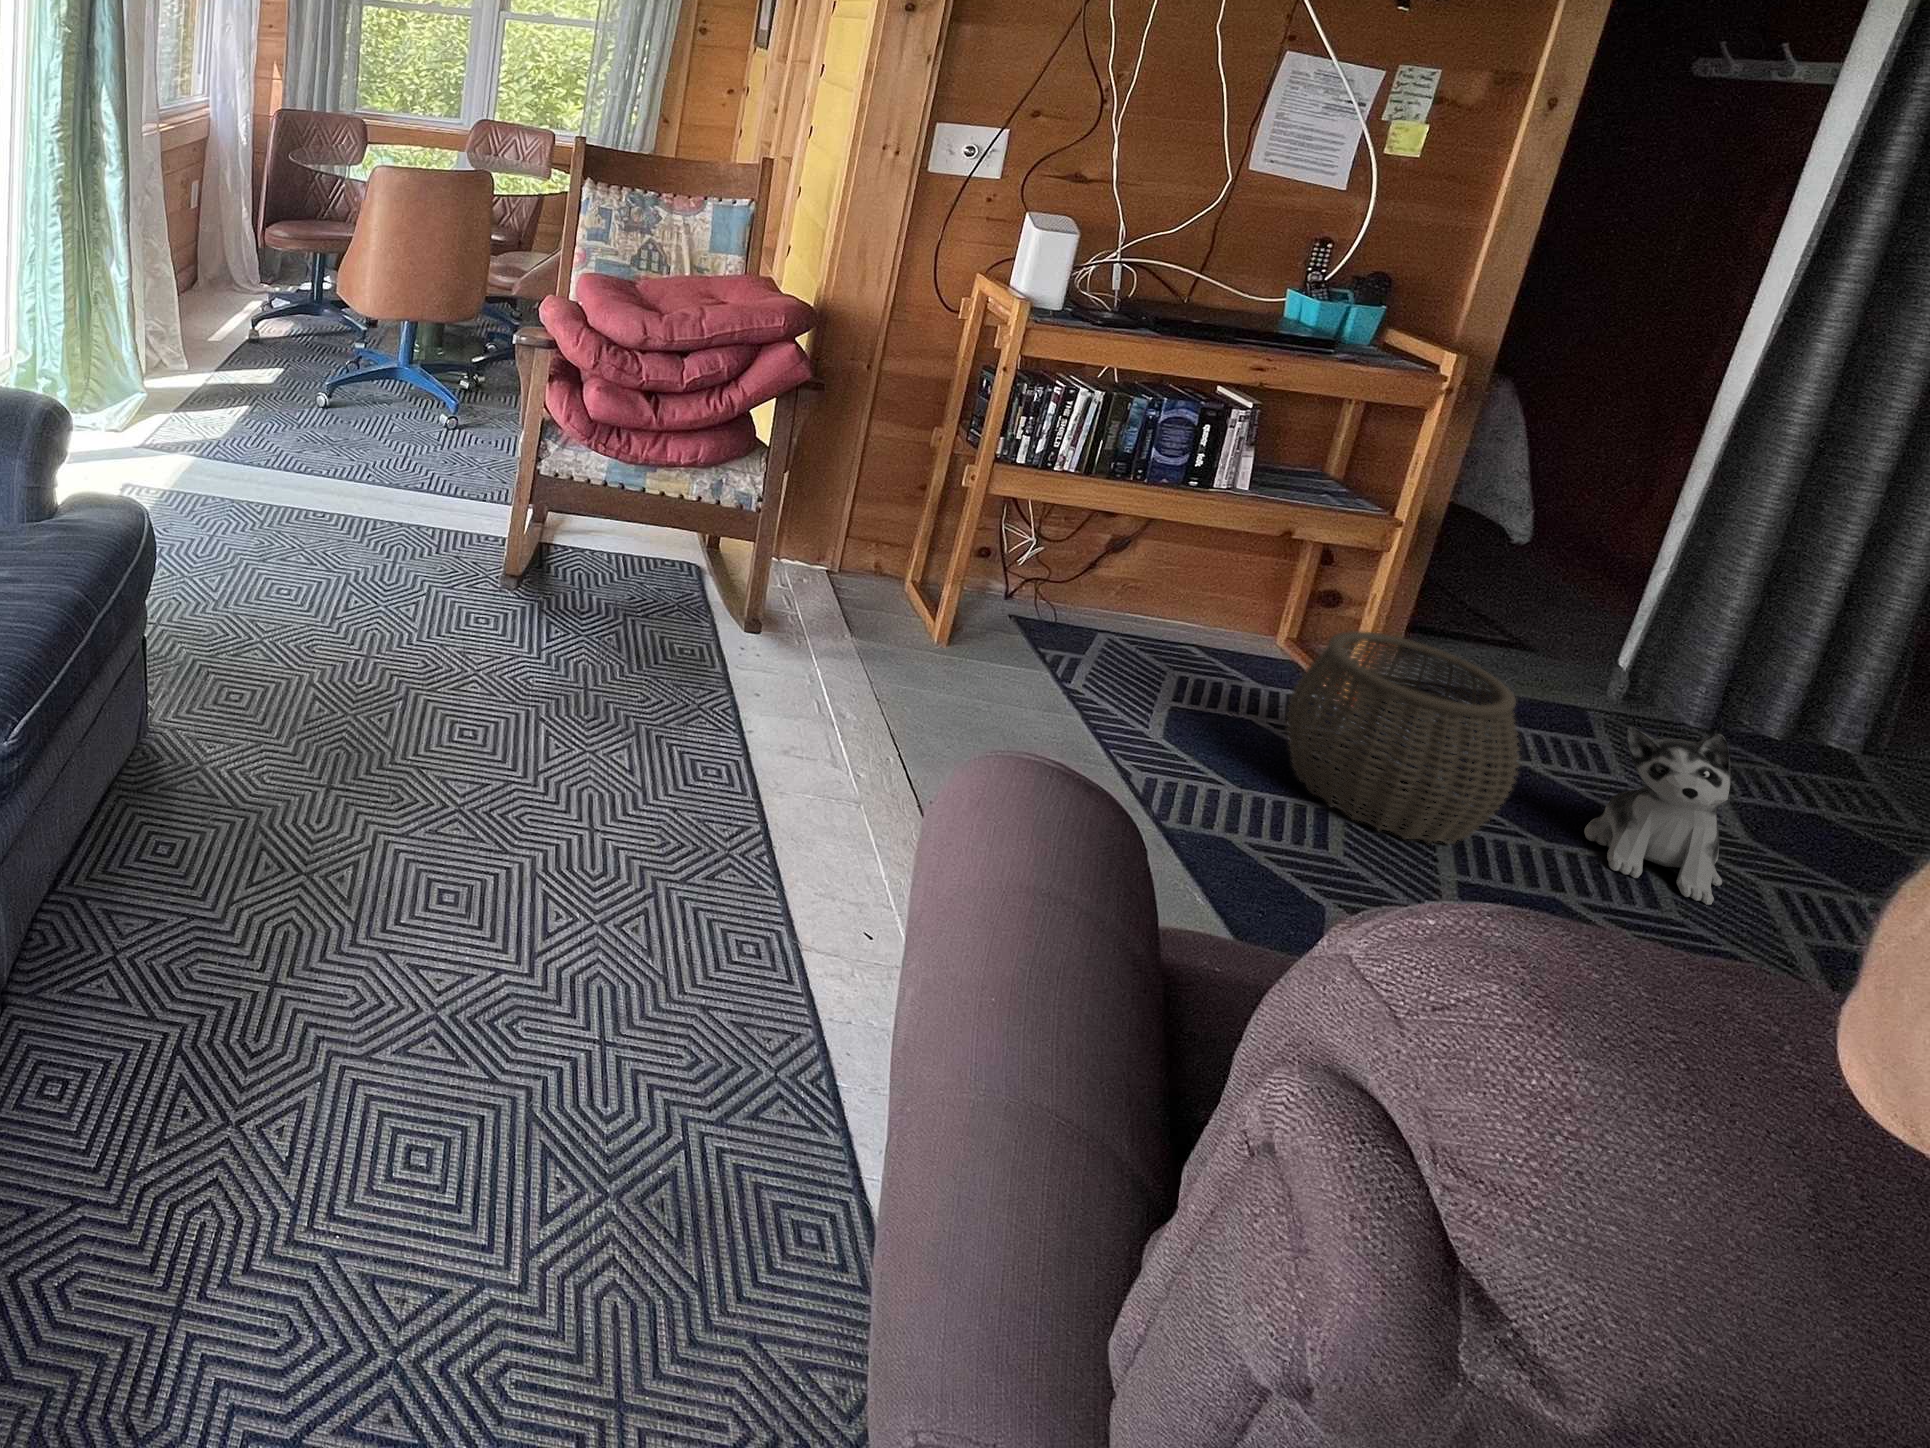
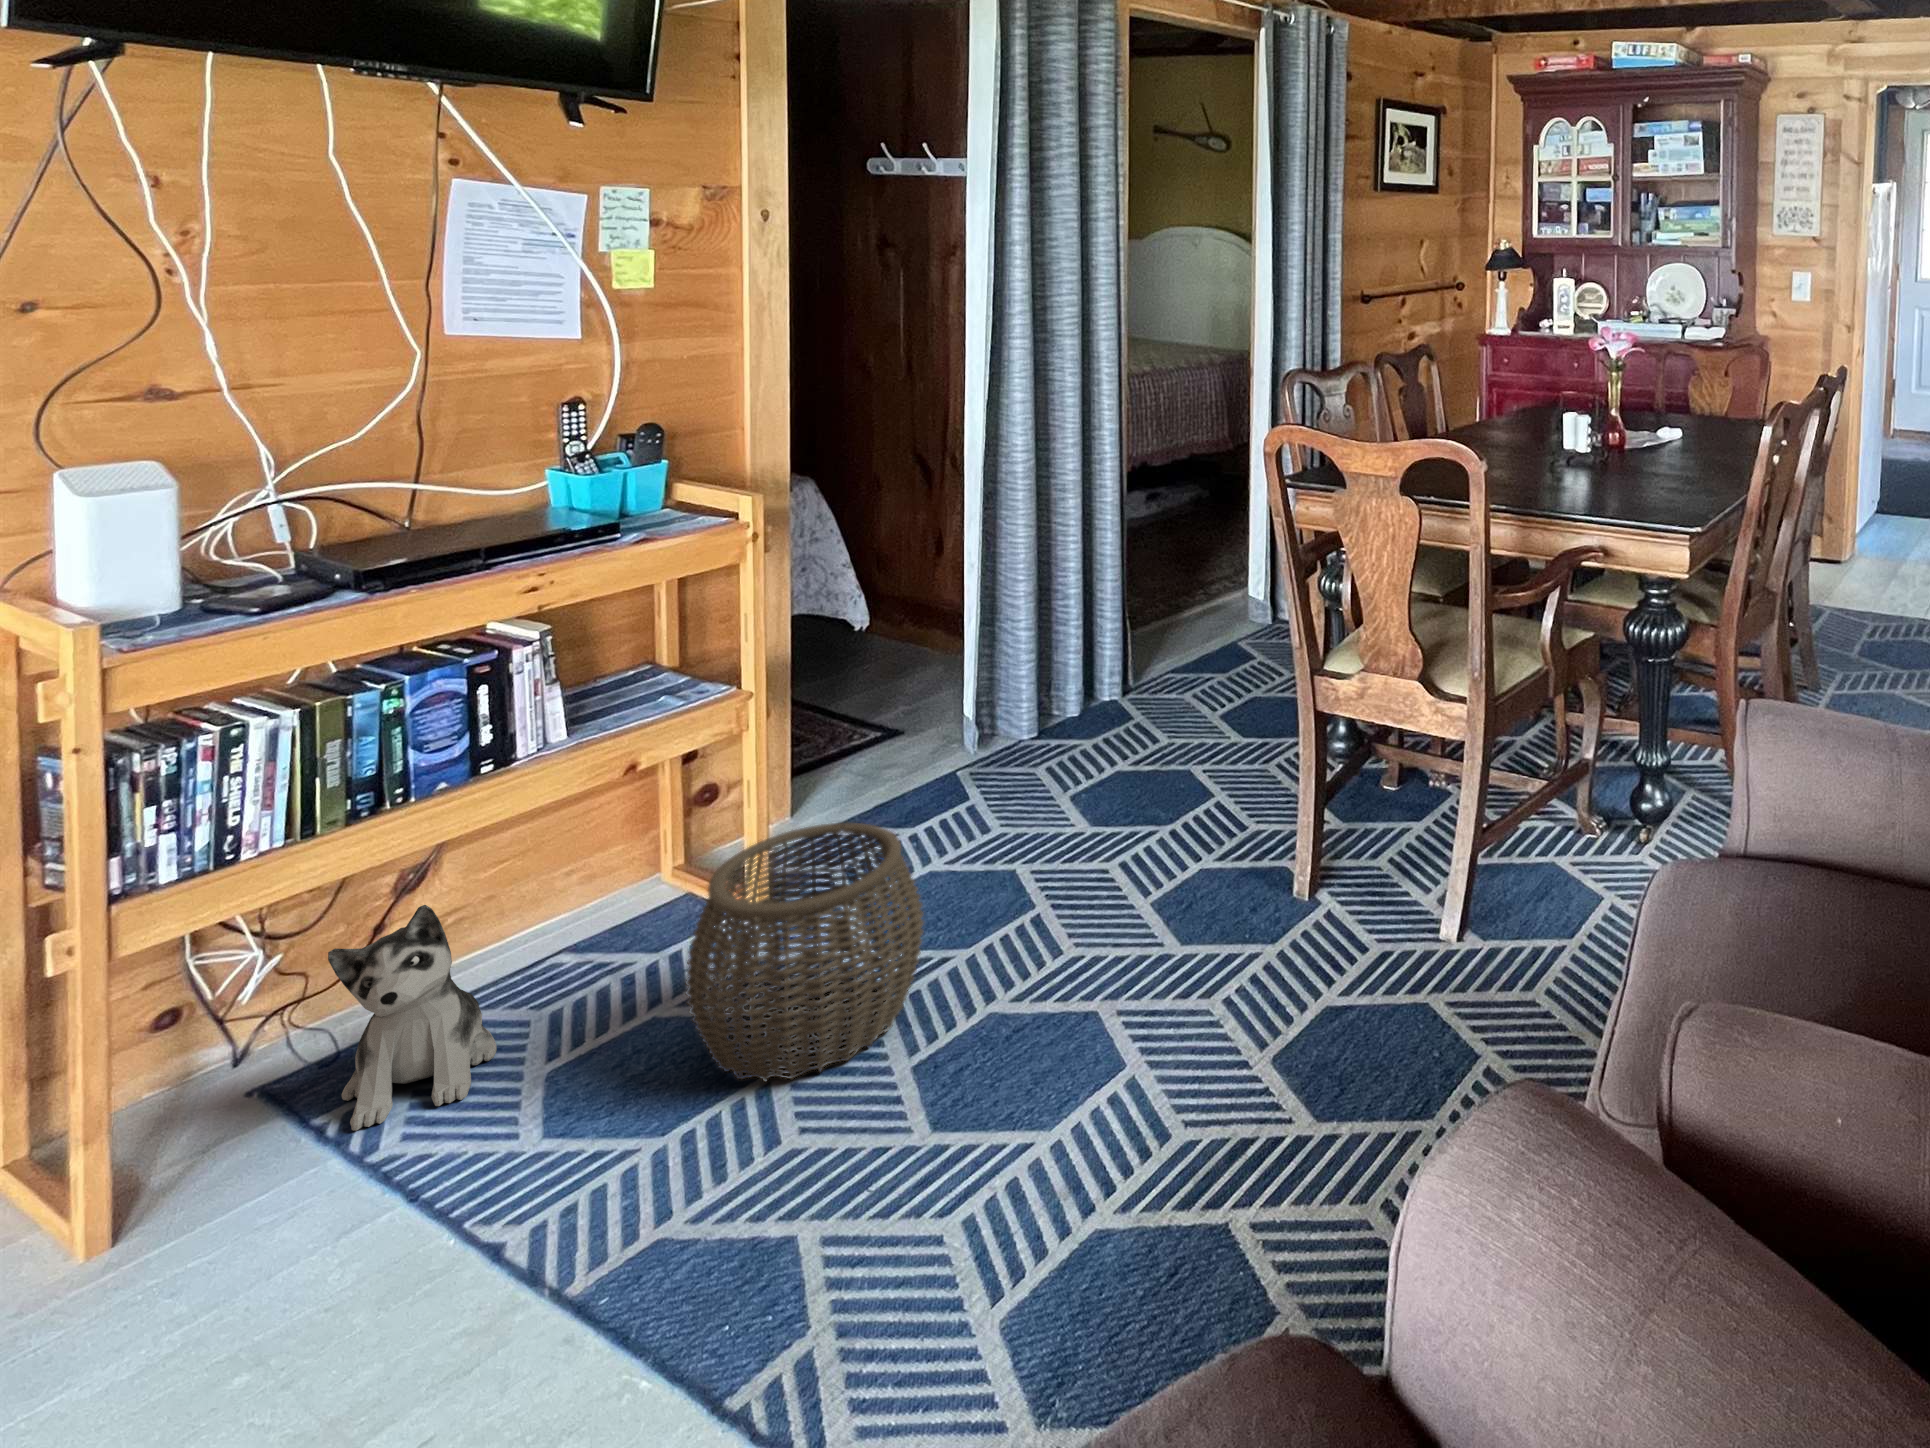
plush toy: present [1584,727,1731,905] -> present [328,905,497,1131]

